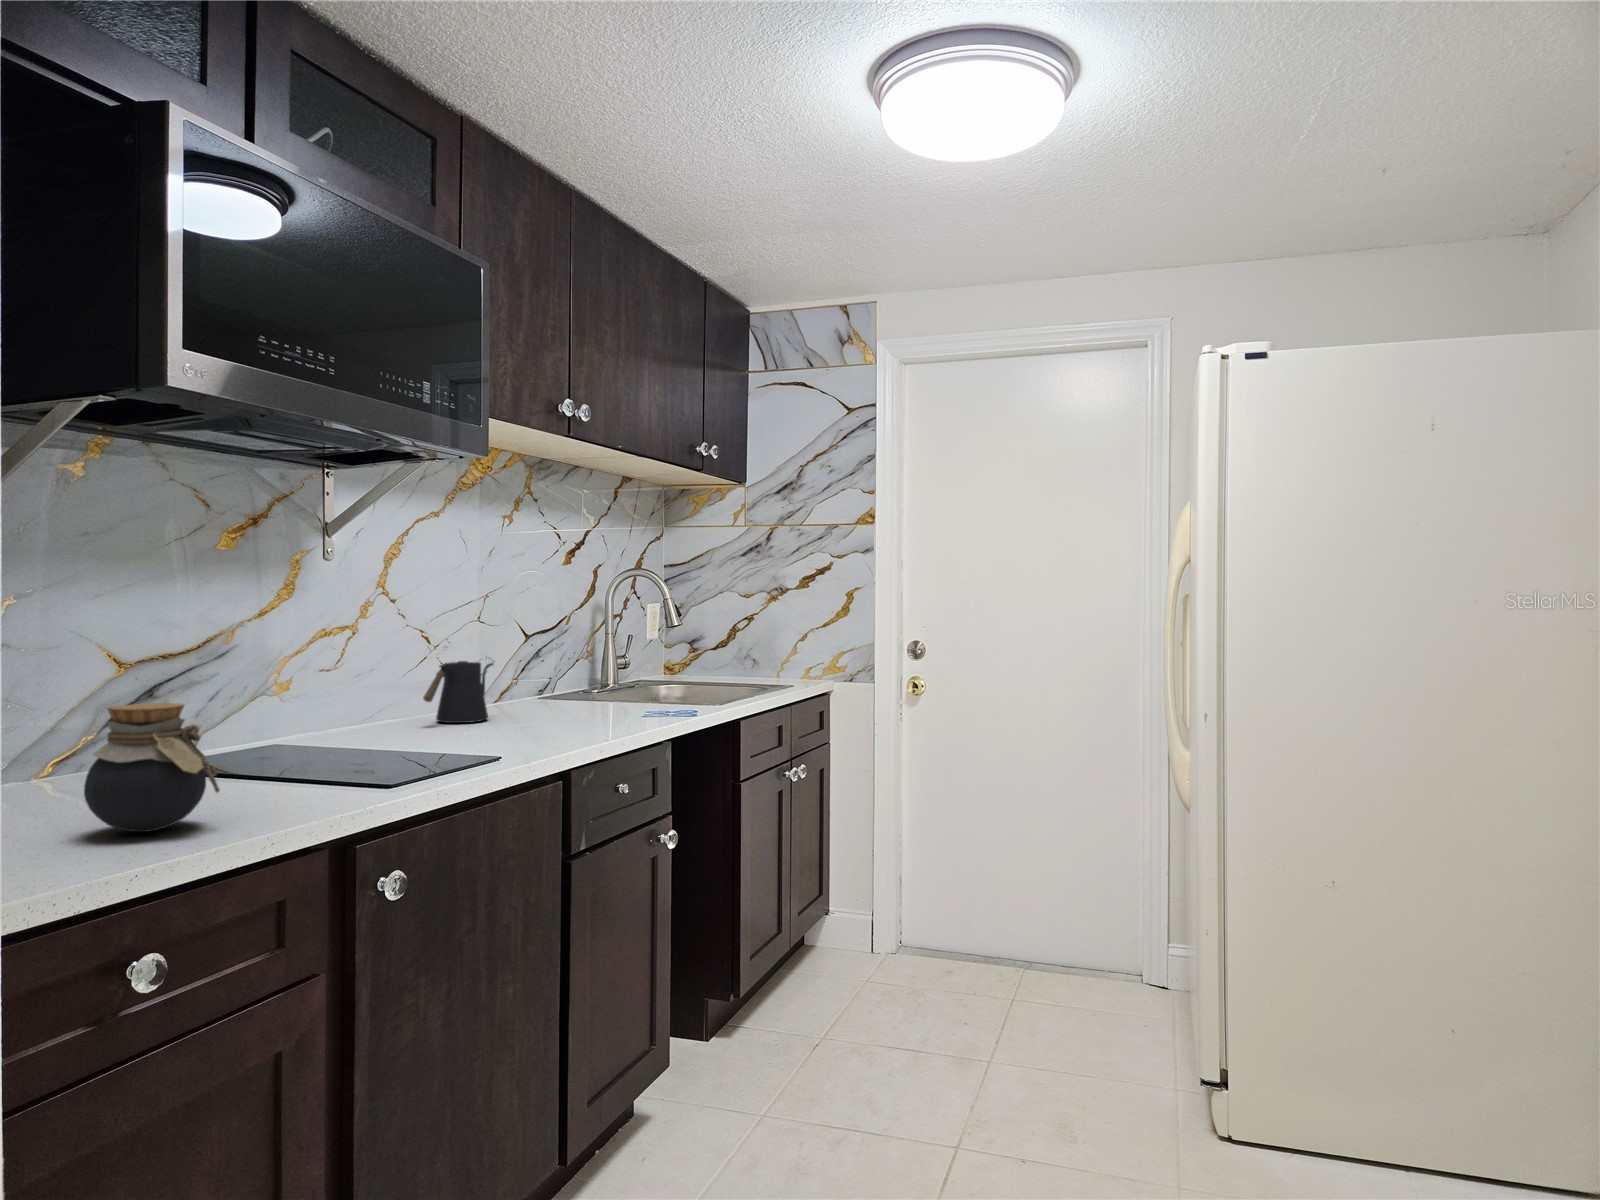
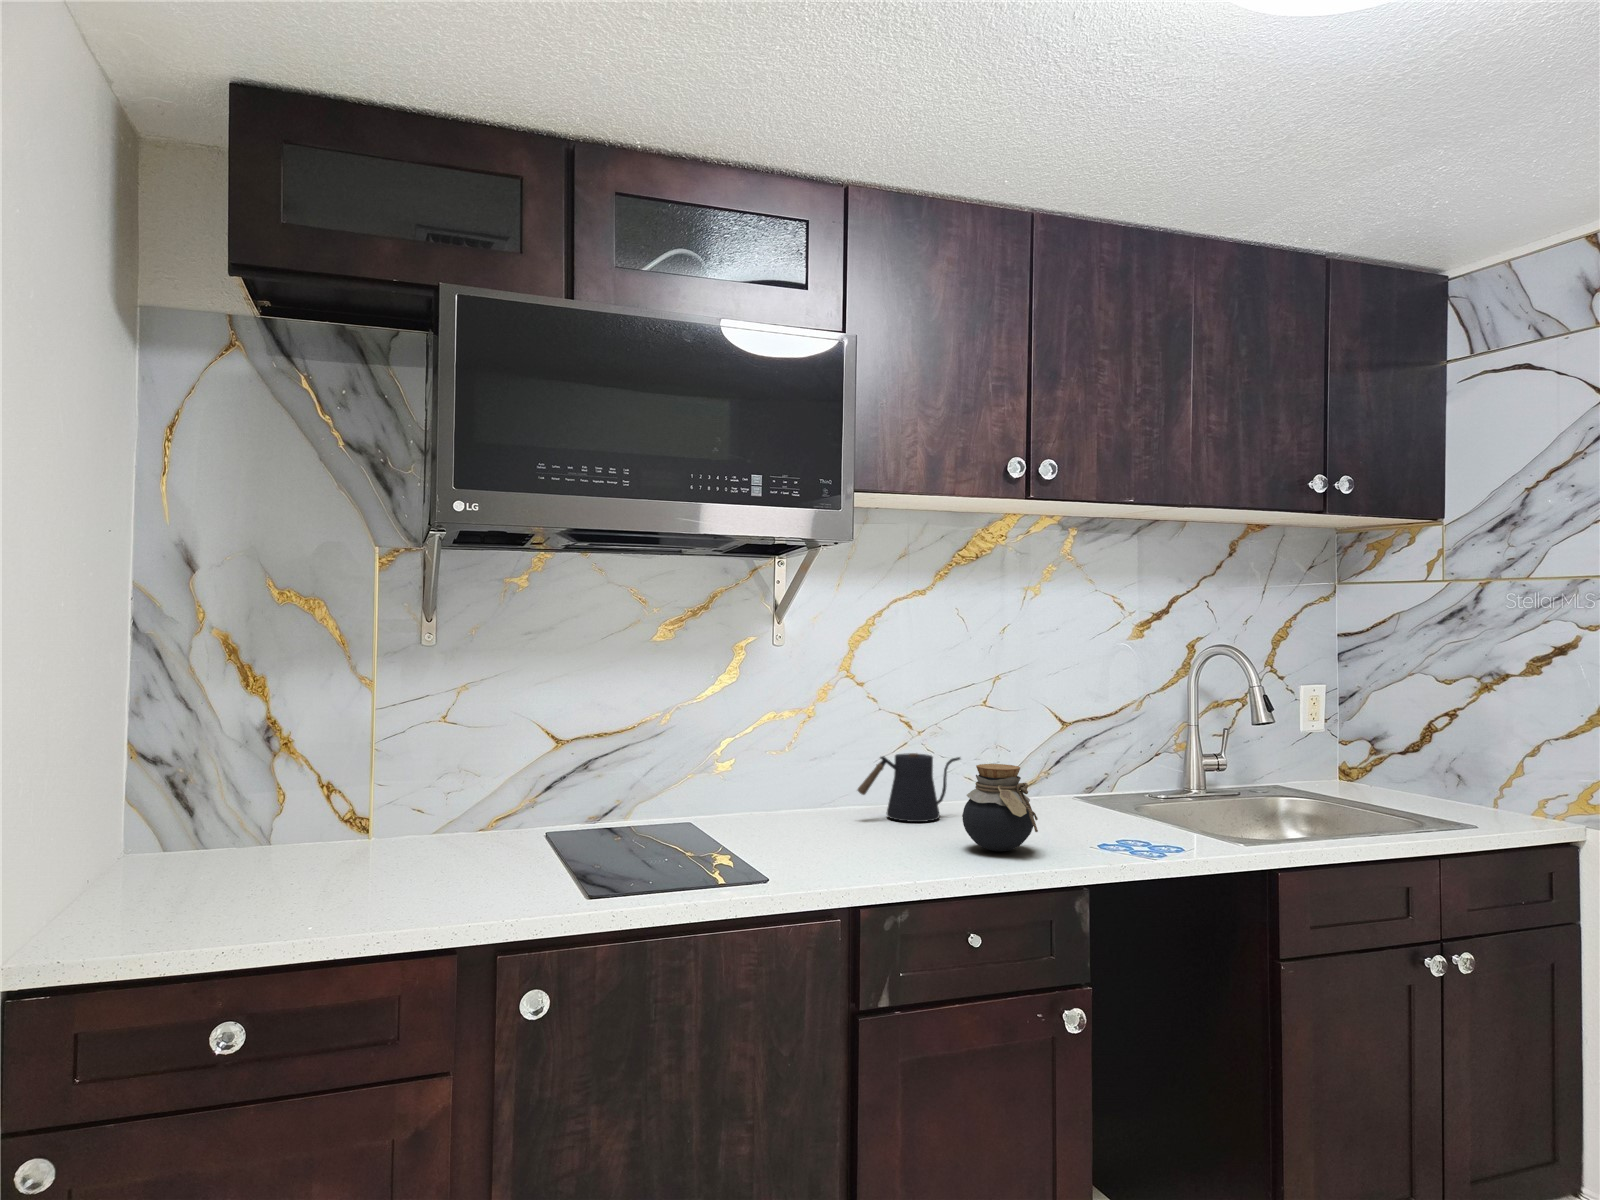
jar: present [84,703,220,832] -> present [963,764,1038,852]

